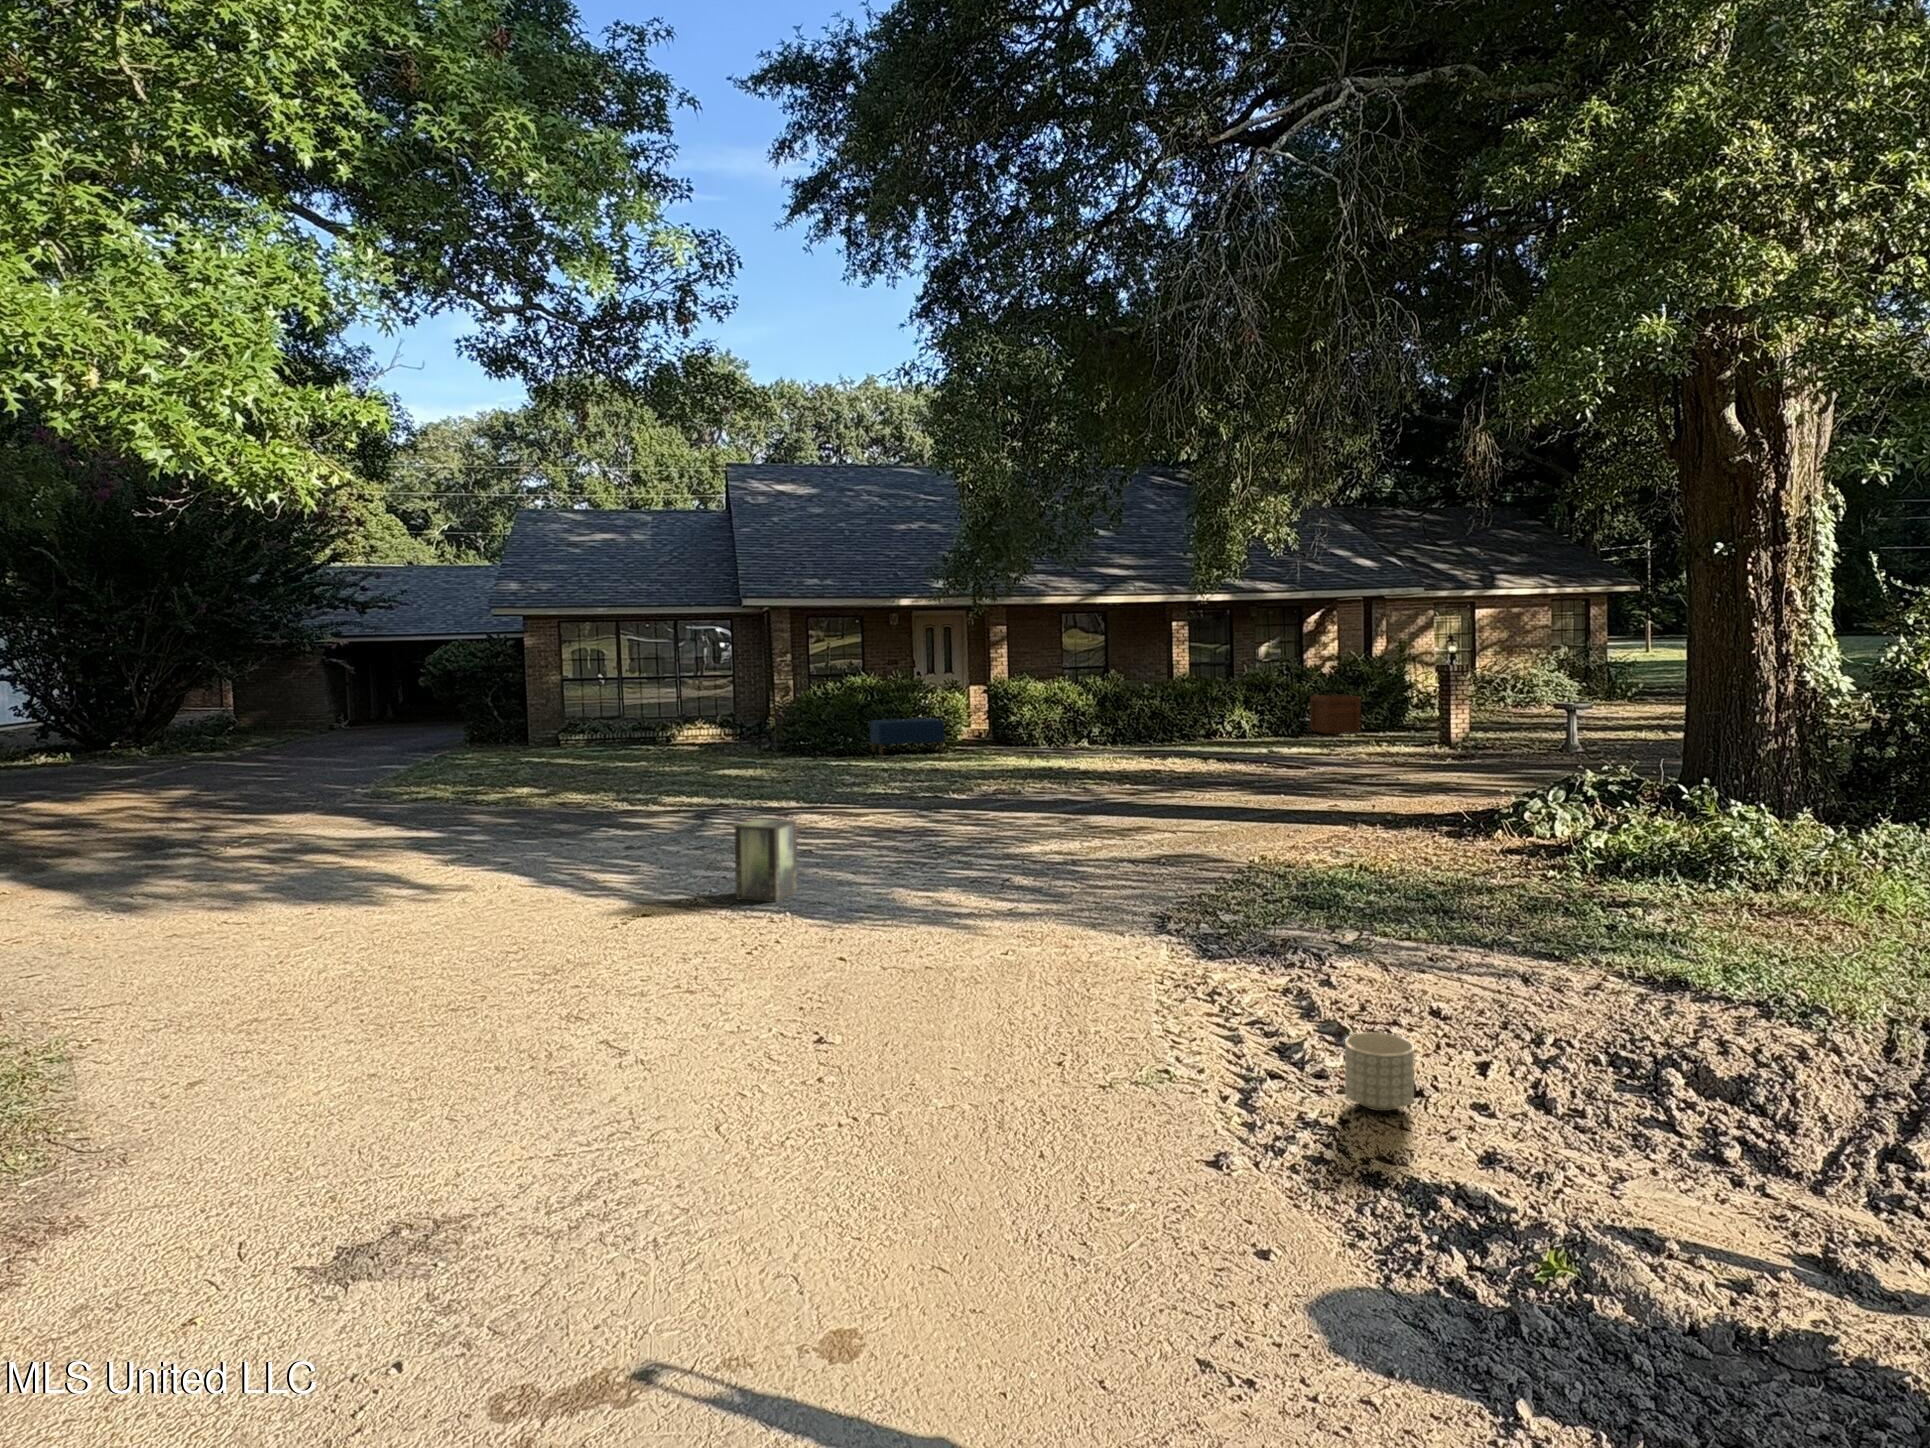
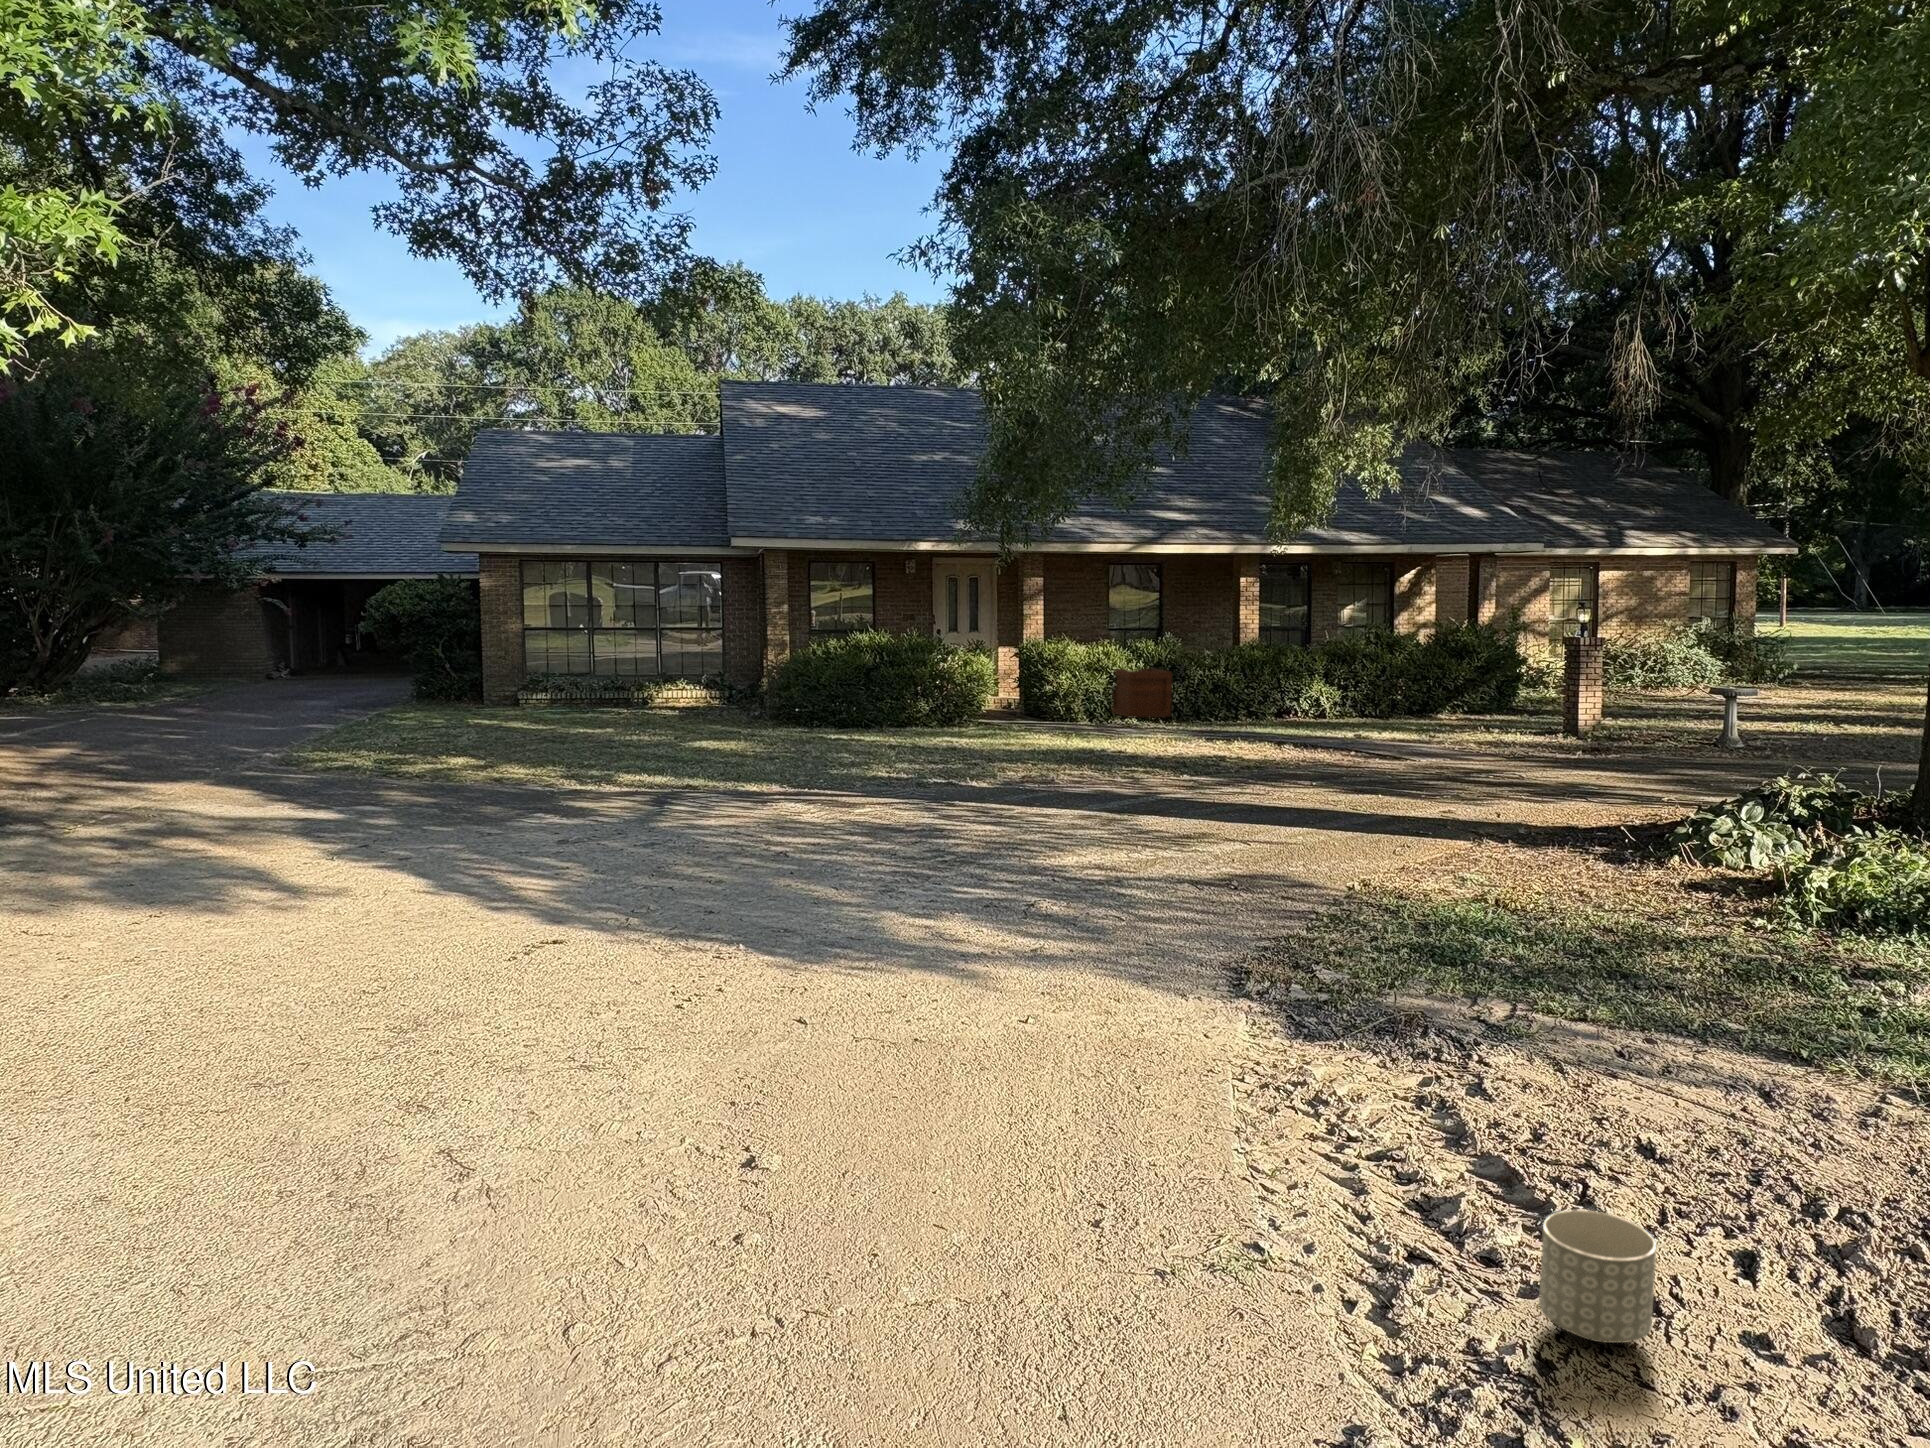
wooden crate: present [1310,695,1361,734] -> present [1111,668,1172,718]
bench: present [870,718,944,754] -> none [872,683,962,726]
storage box: present [734,819,797,902] -> none [671,815,753,927]

